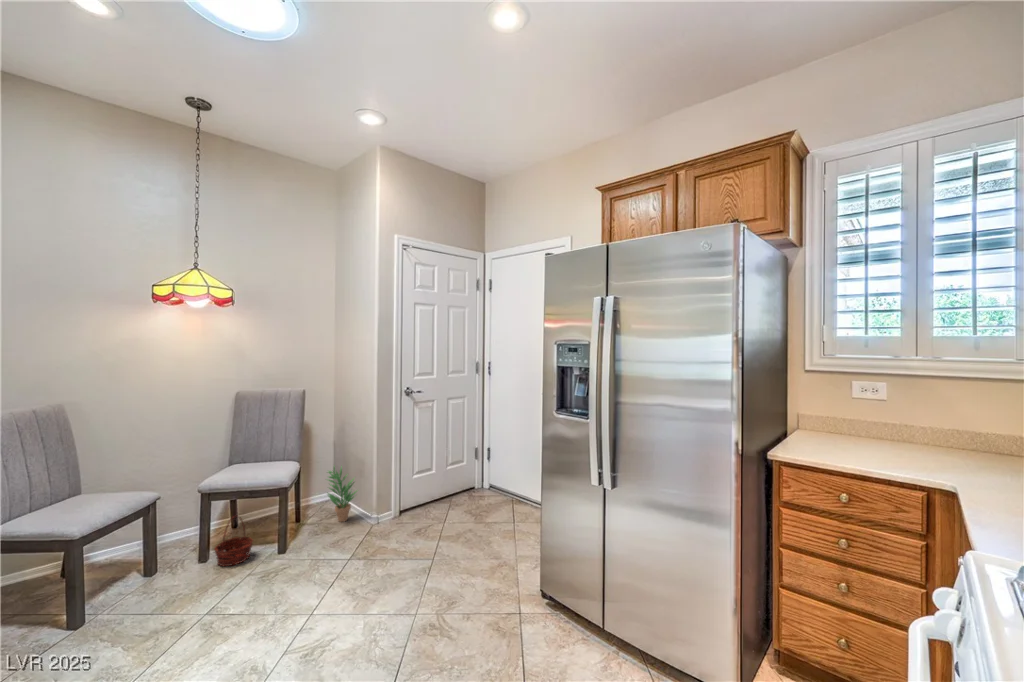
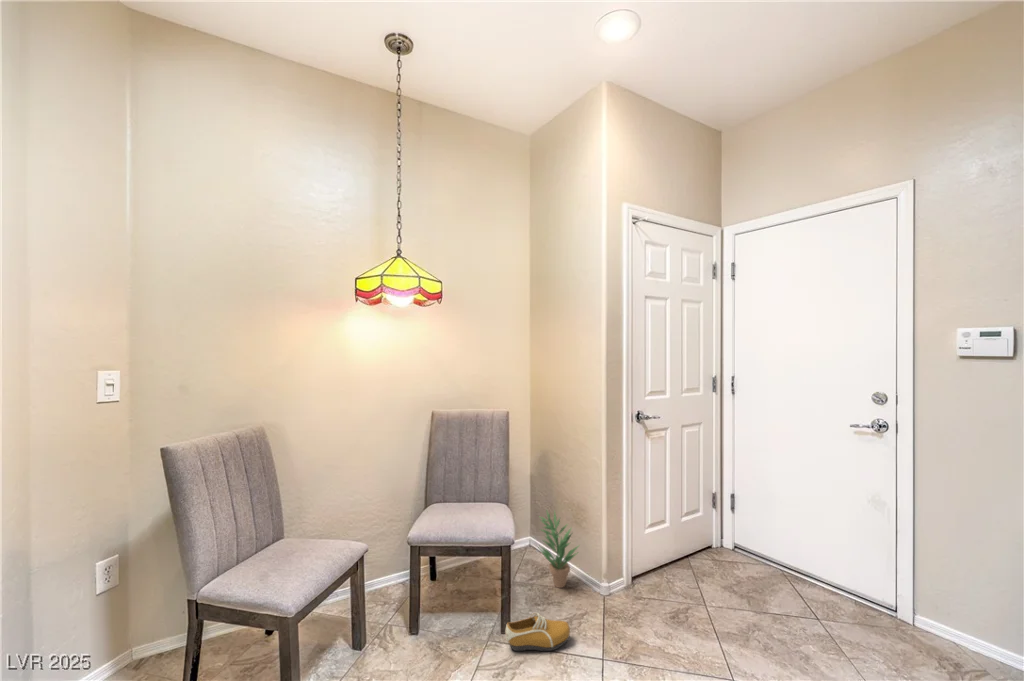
basket: present [215,518,253,566] -> none [429,581,473,653]
shoe: none [276,532,329,559] -> present [505,613,570,651]

